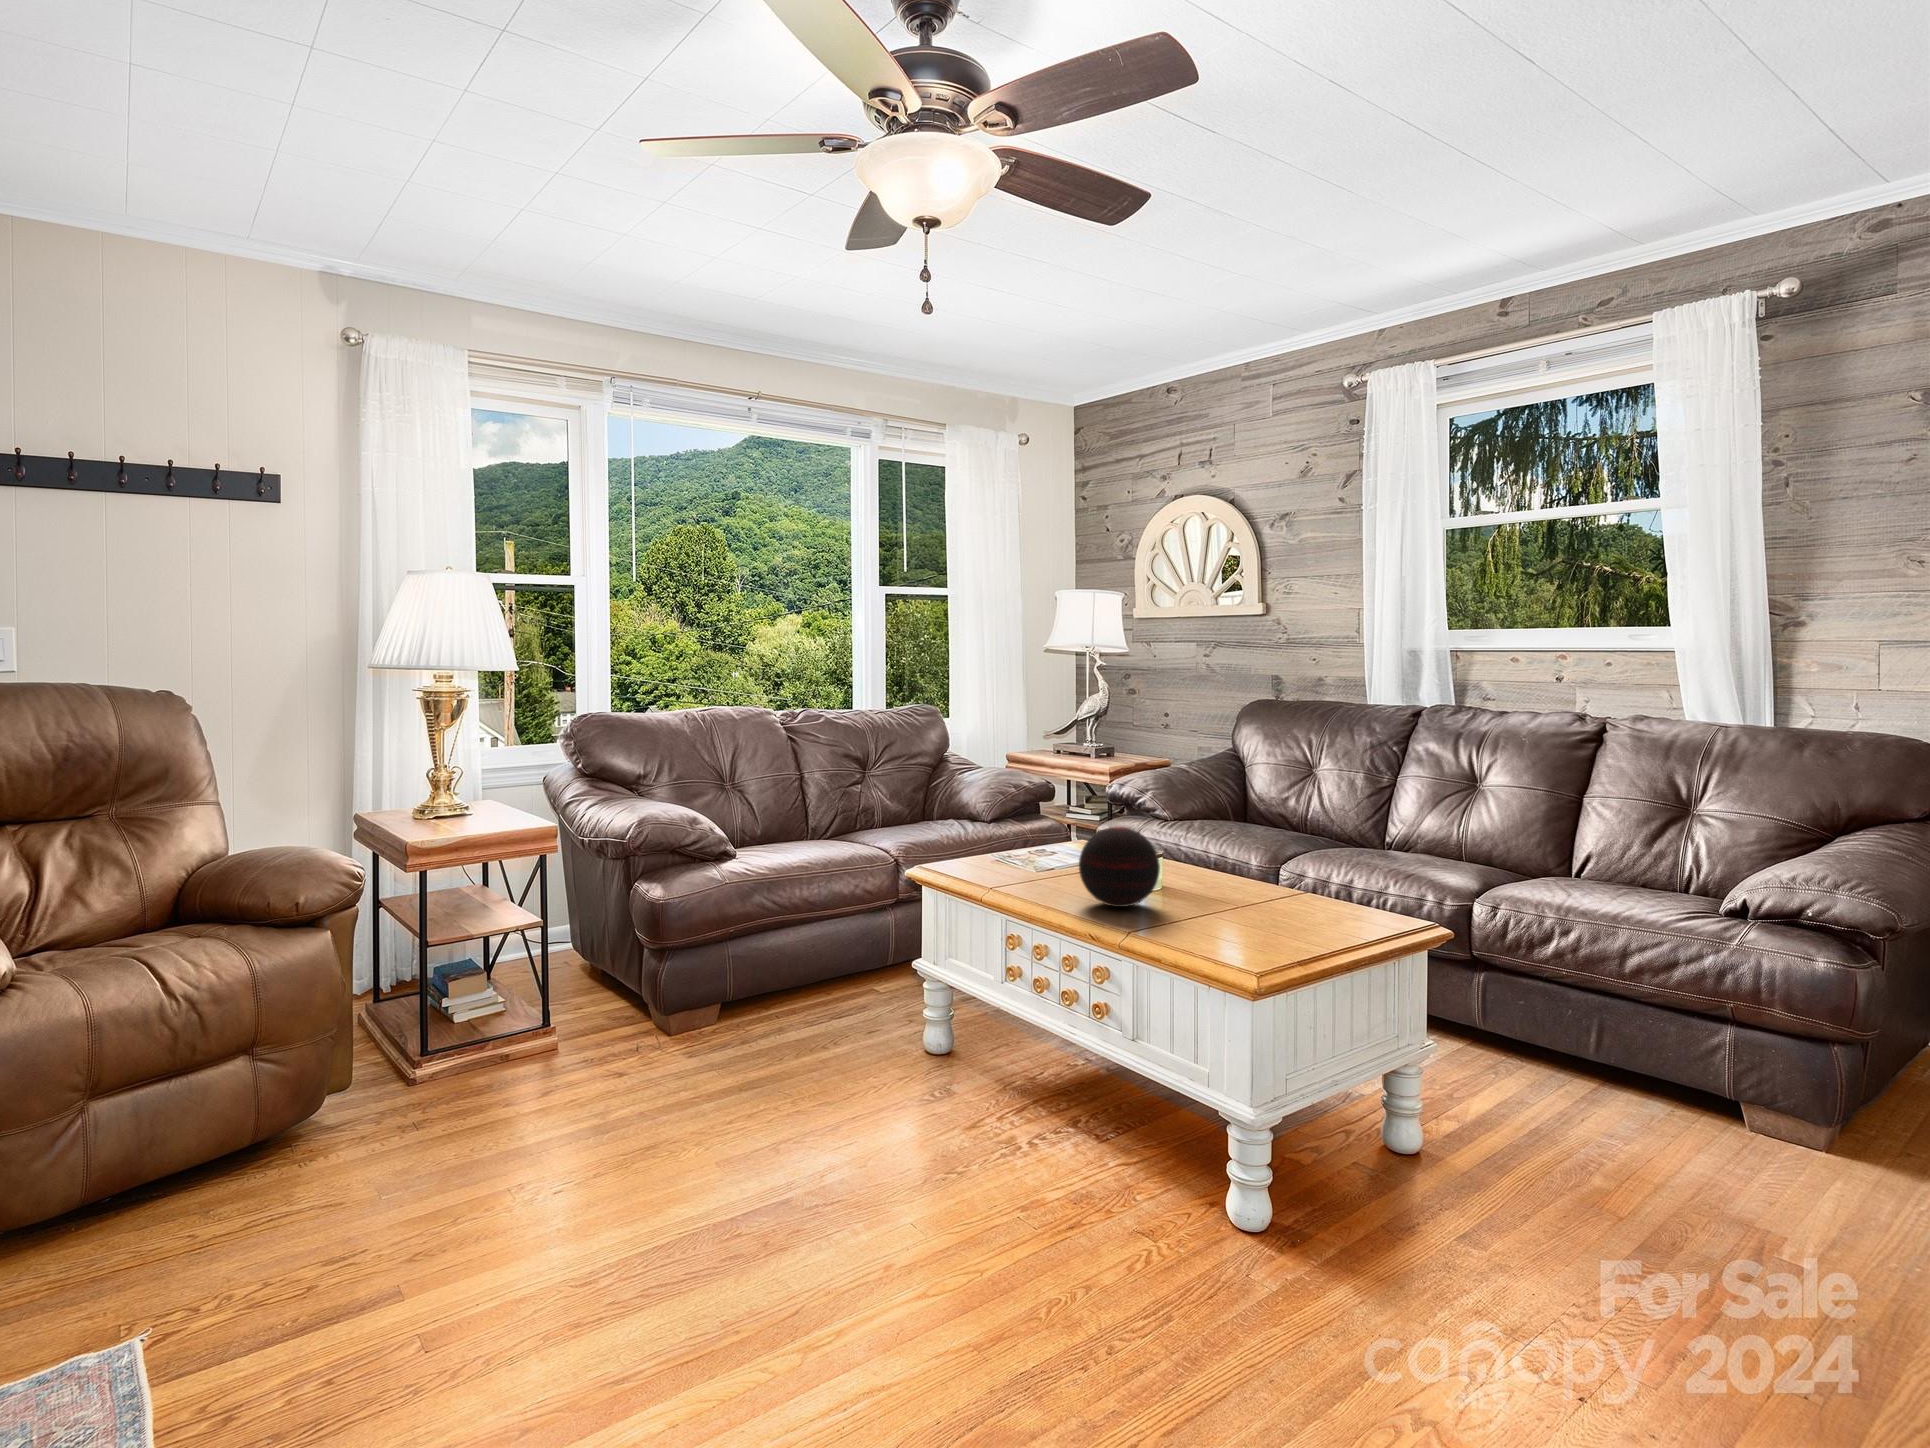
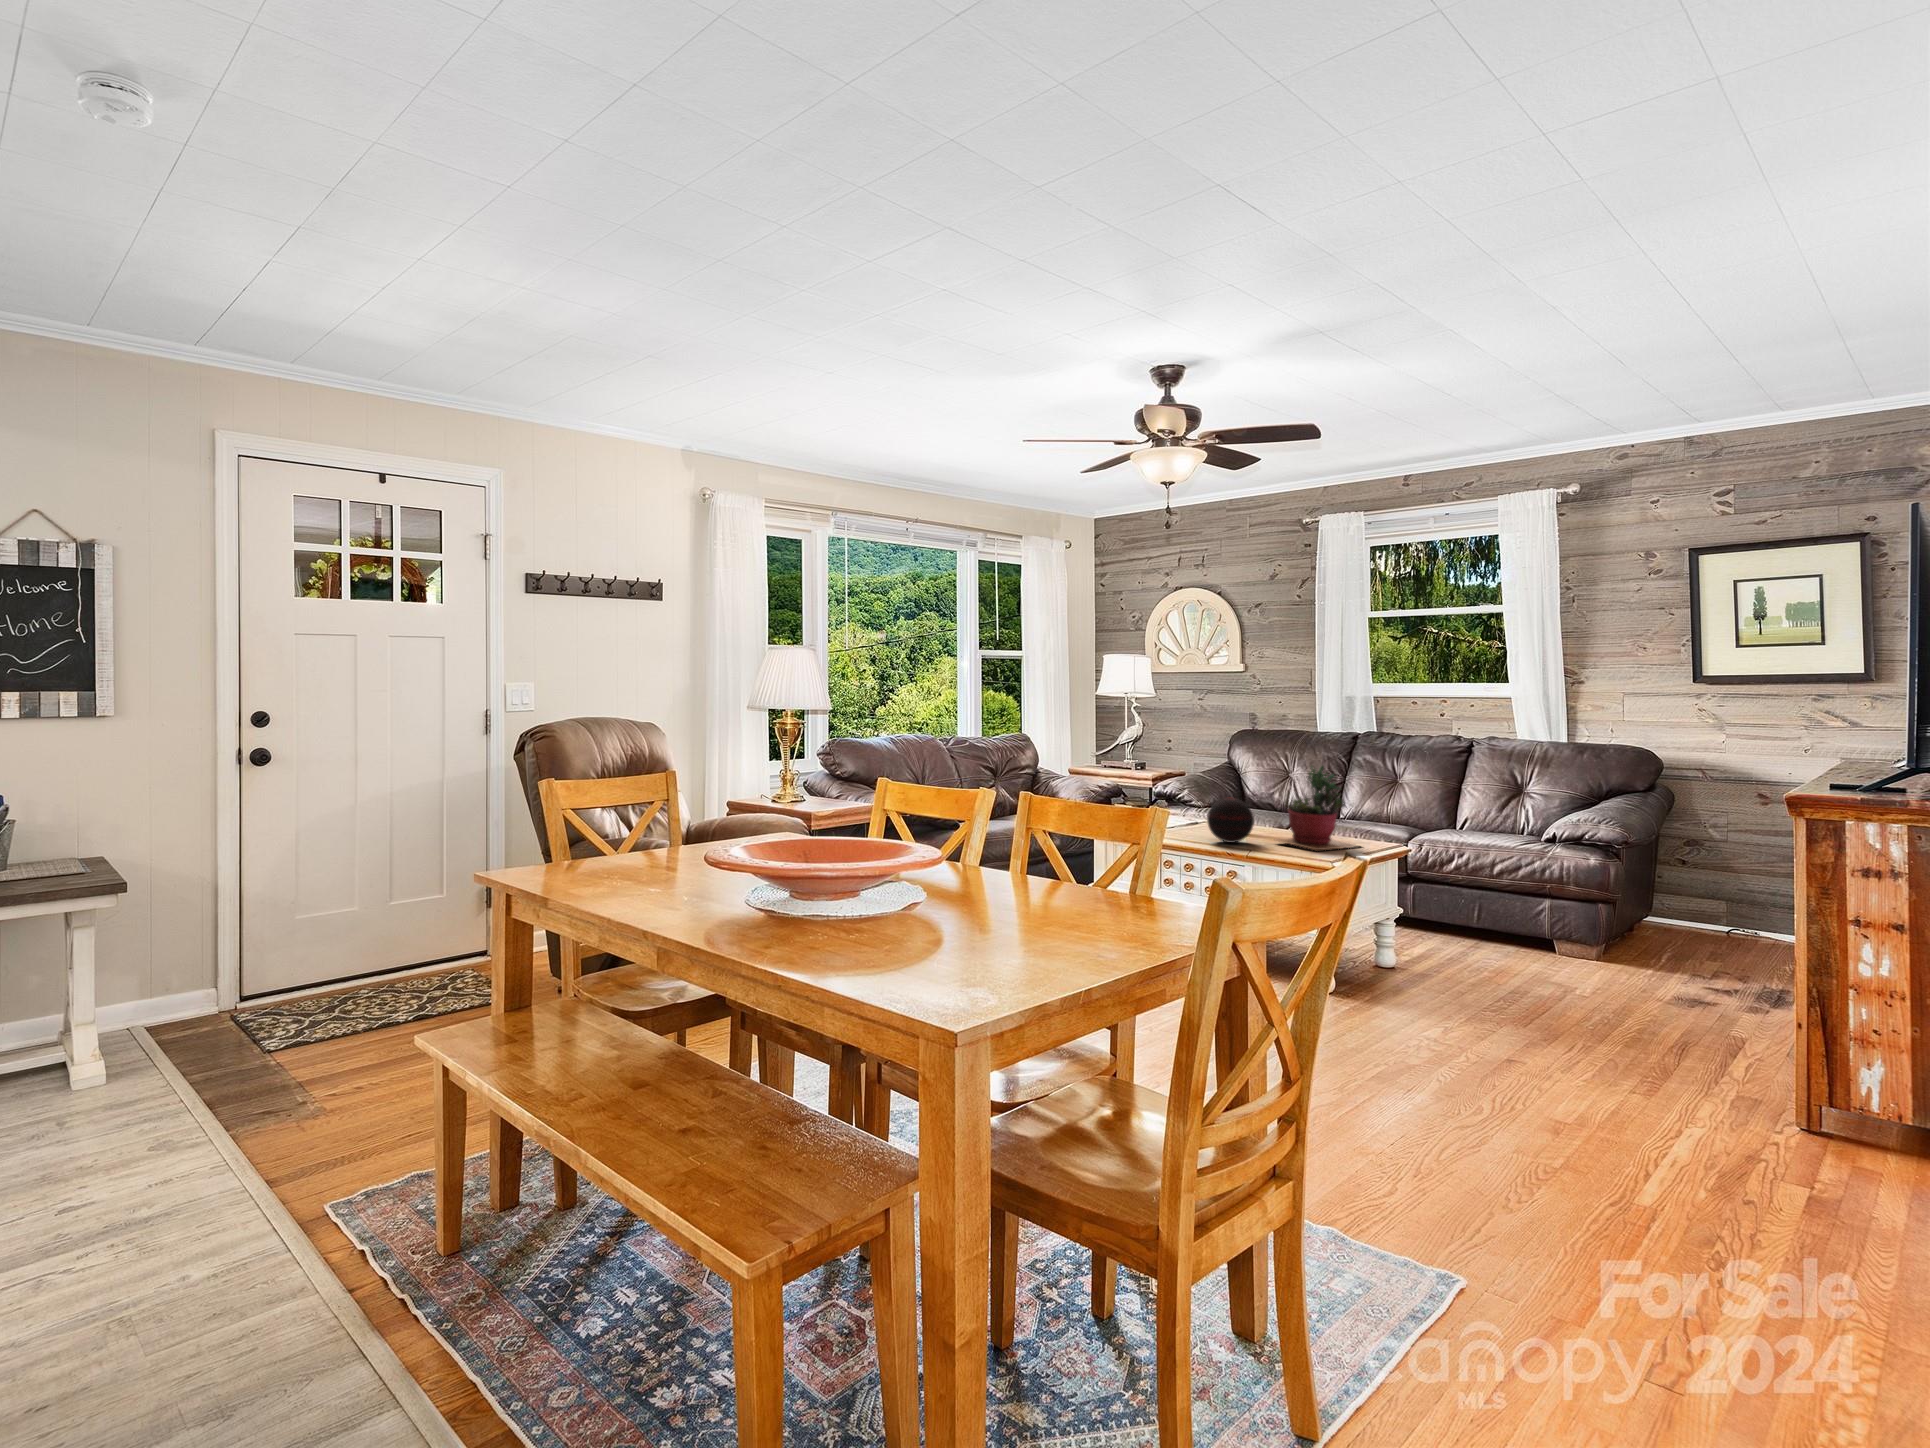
succulent plant: none [1192,770,1358,934] -> present [1278,766,1358,850]

